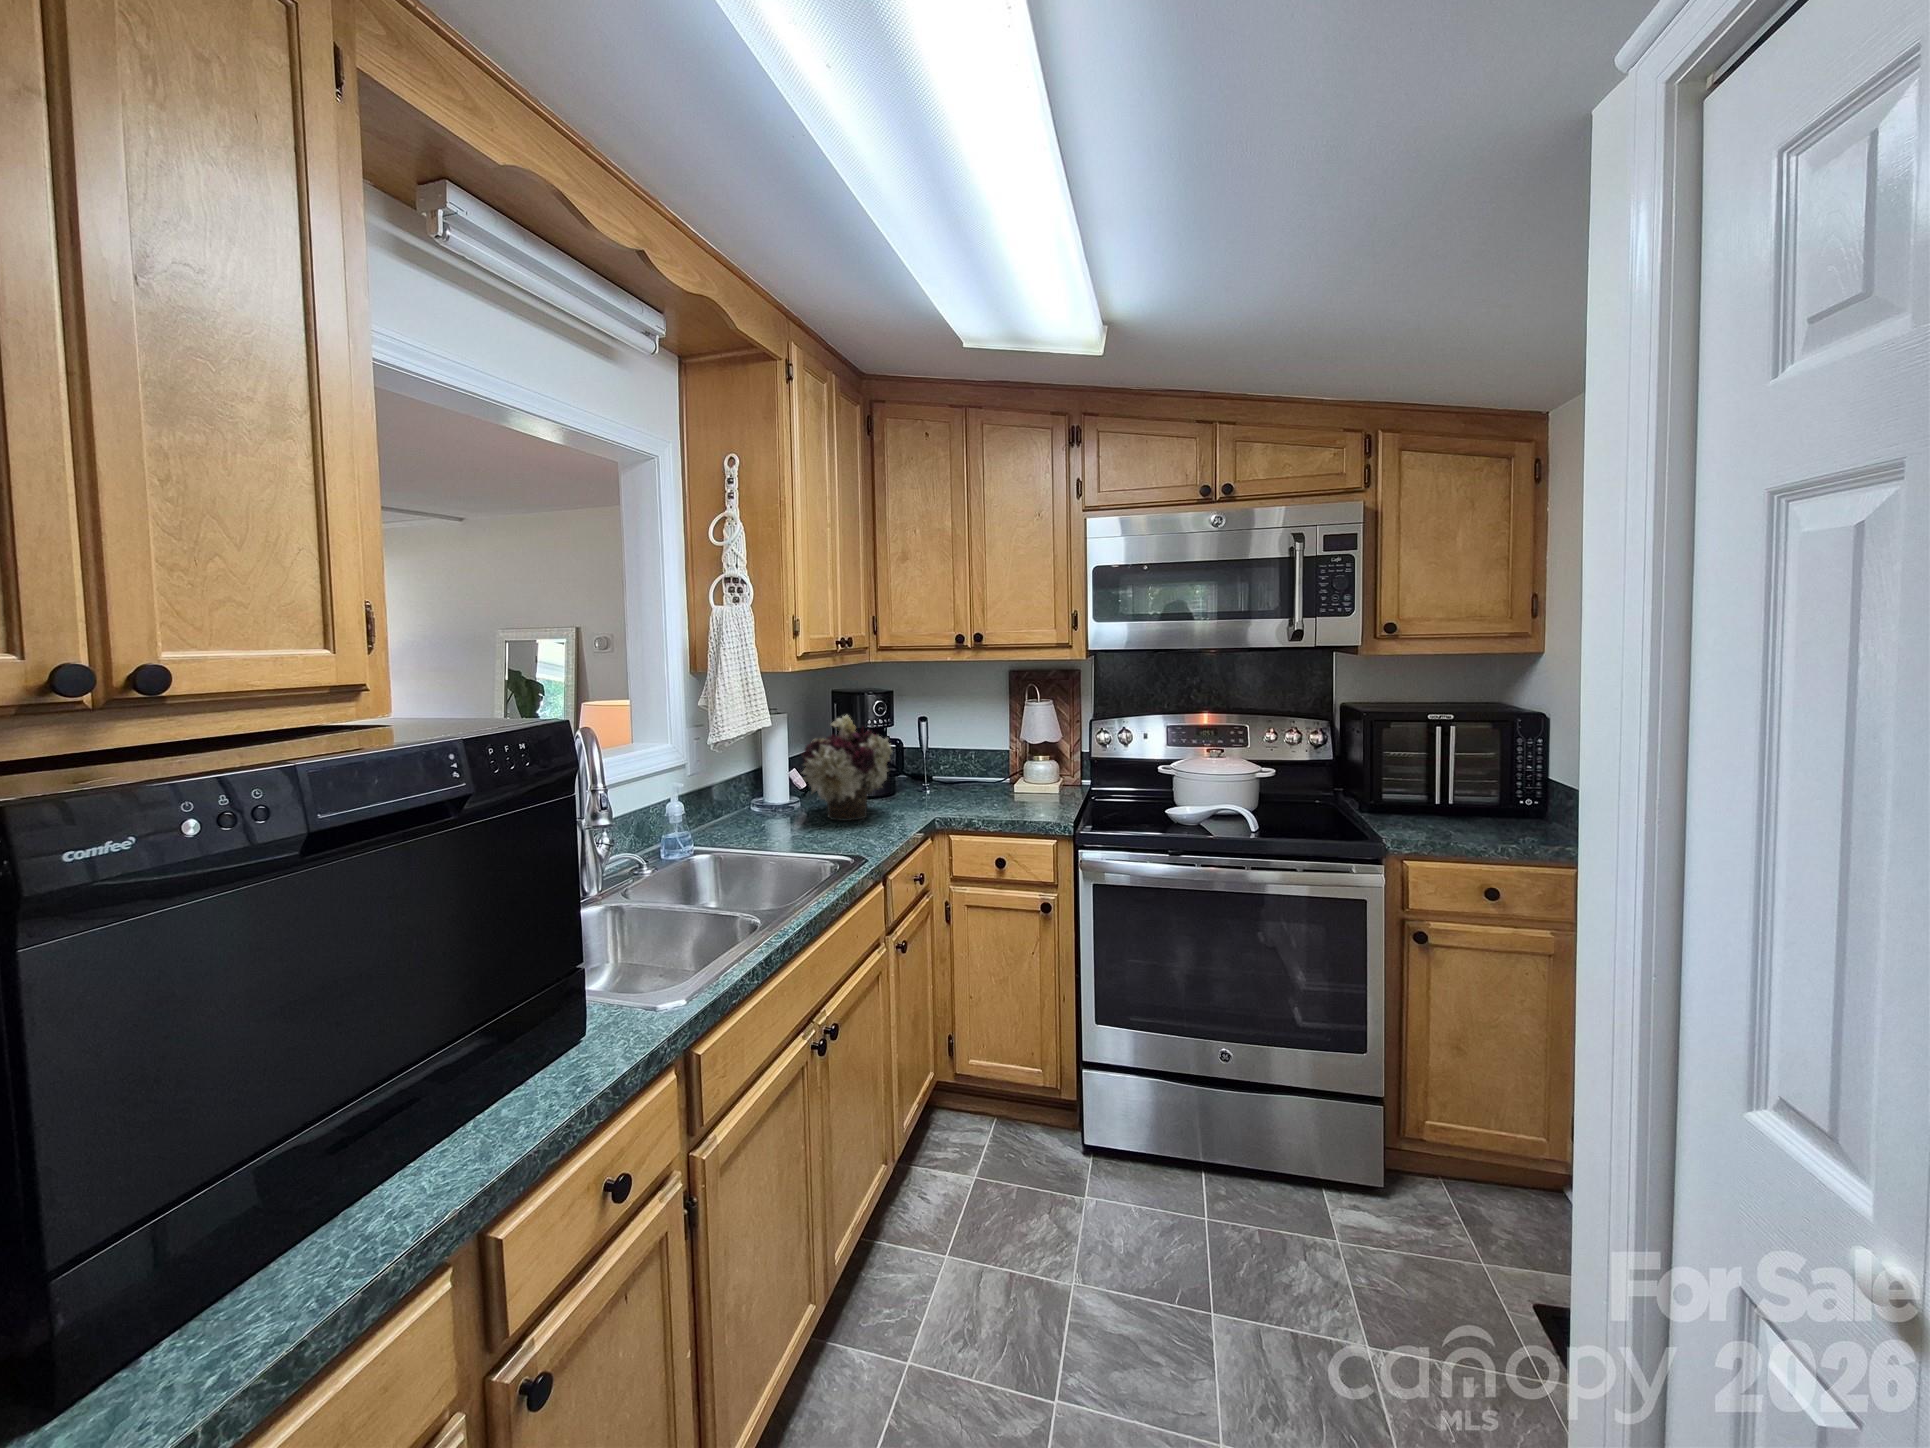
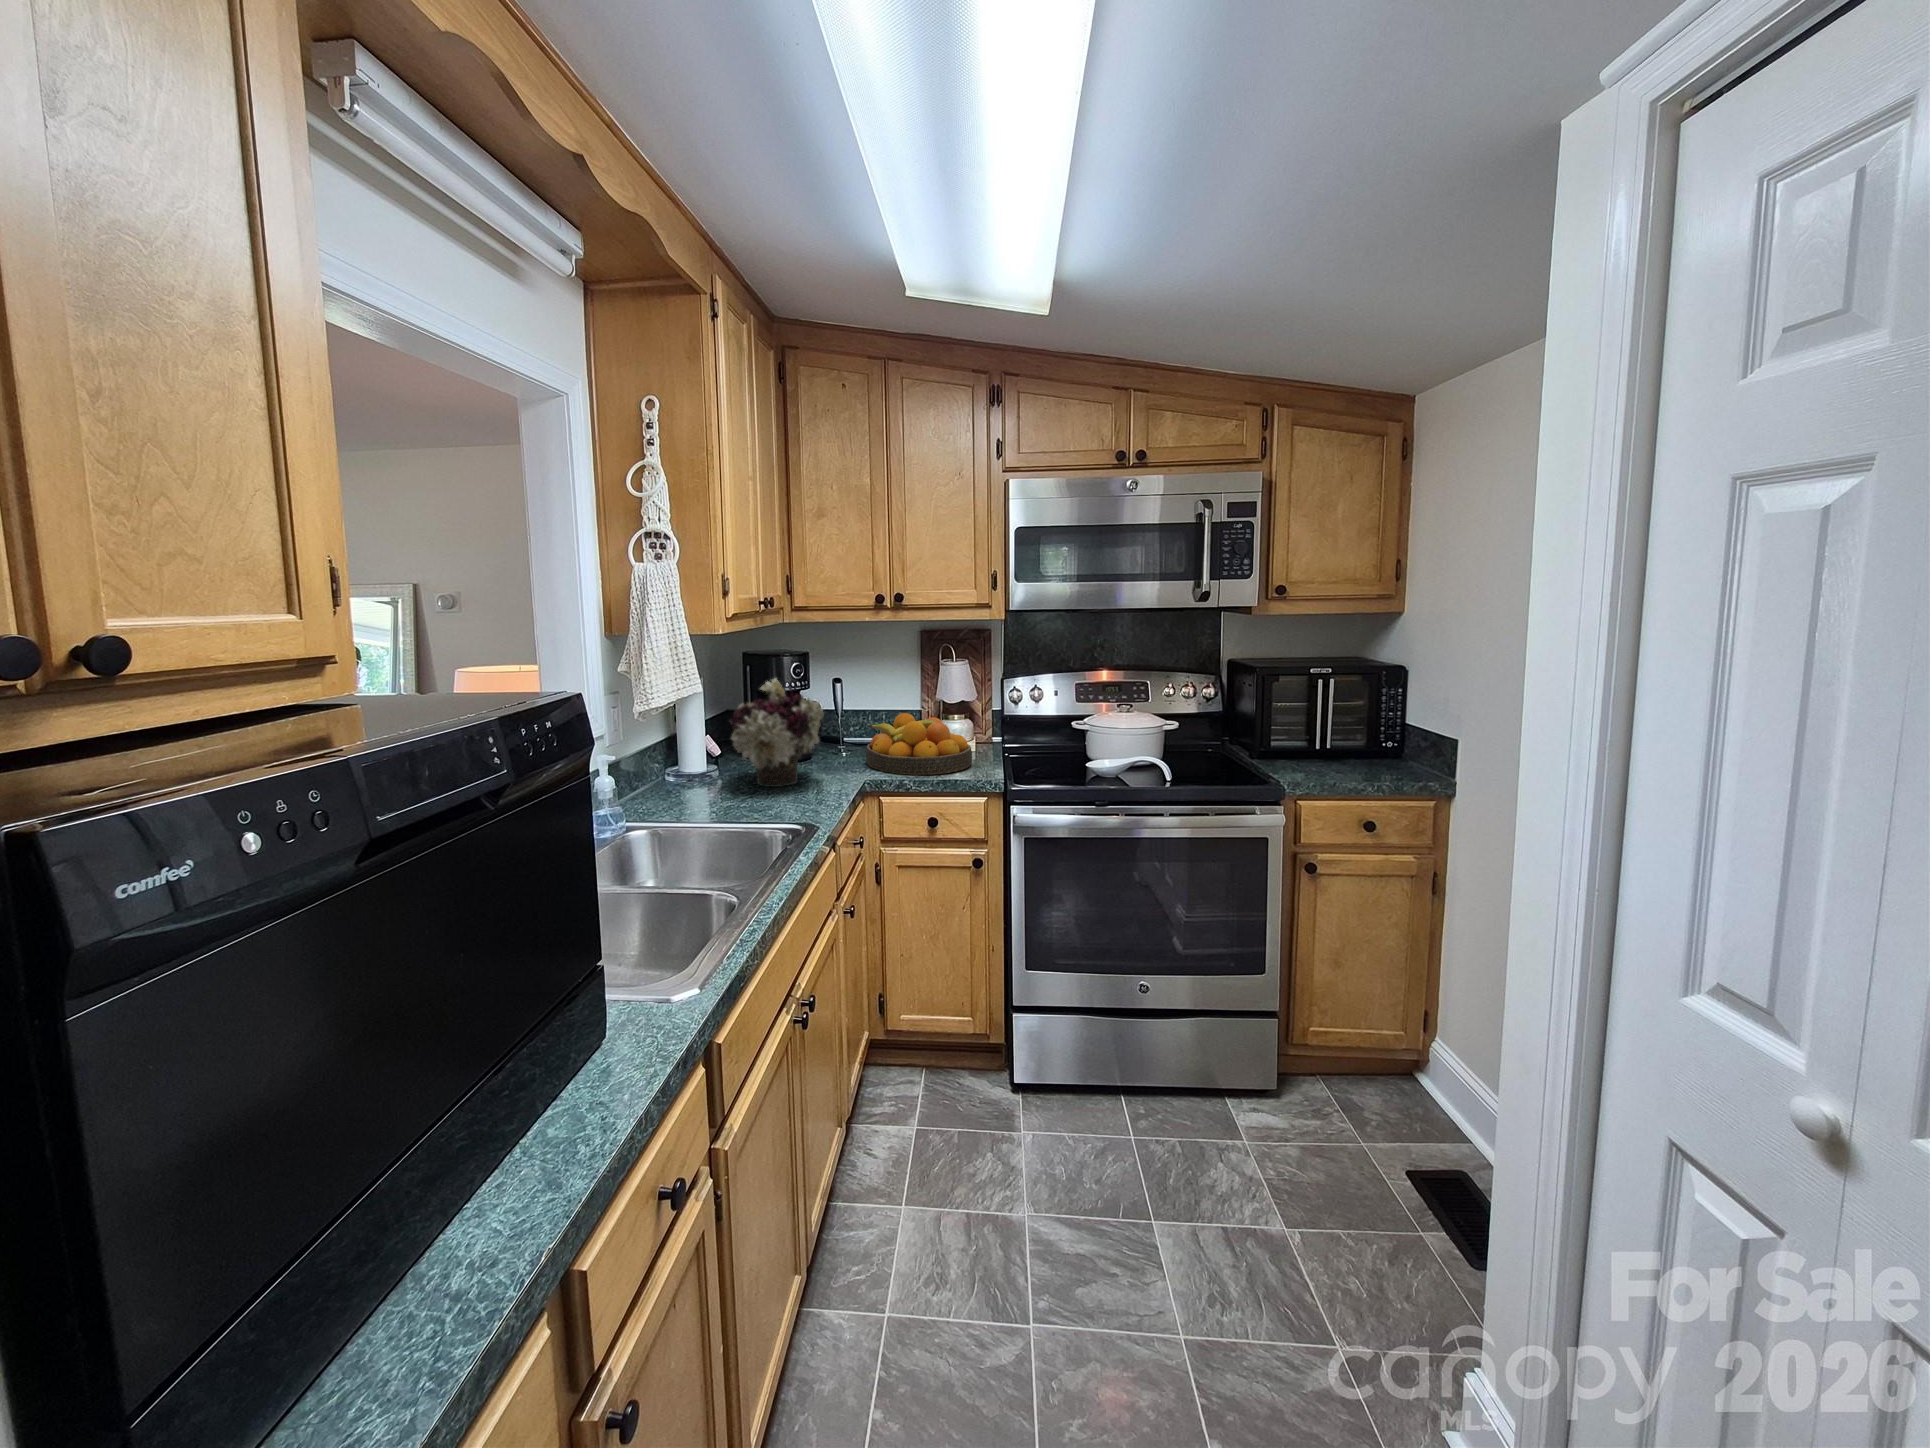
fruit bowl: none [942,753,1050,815] -> present [866,713,972,775]

